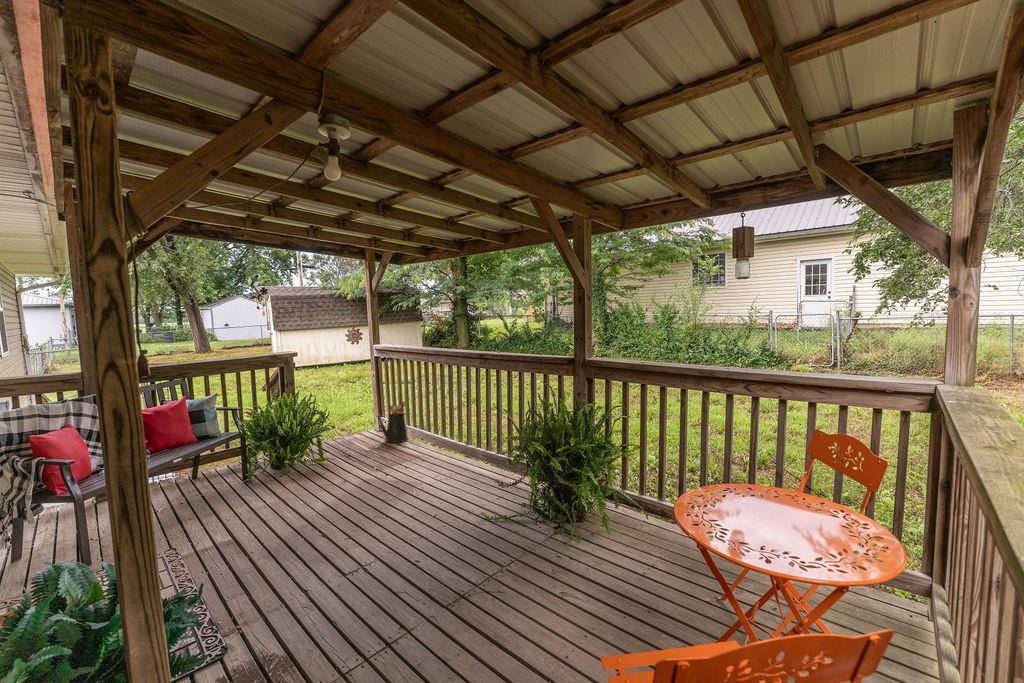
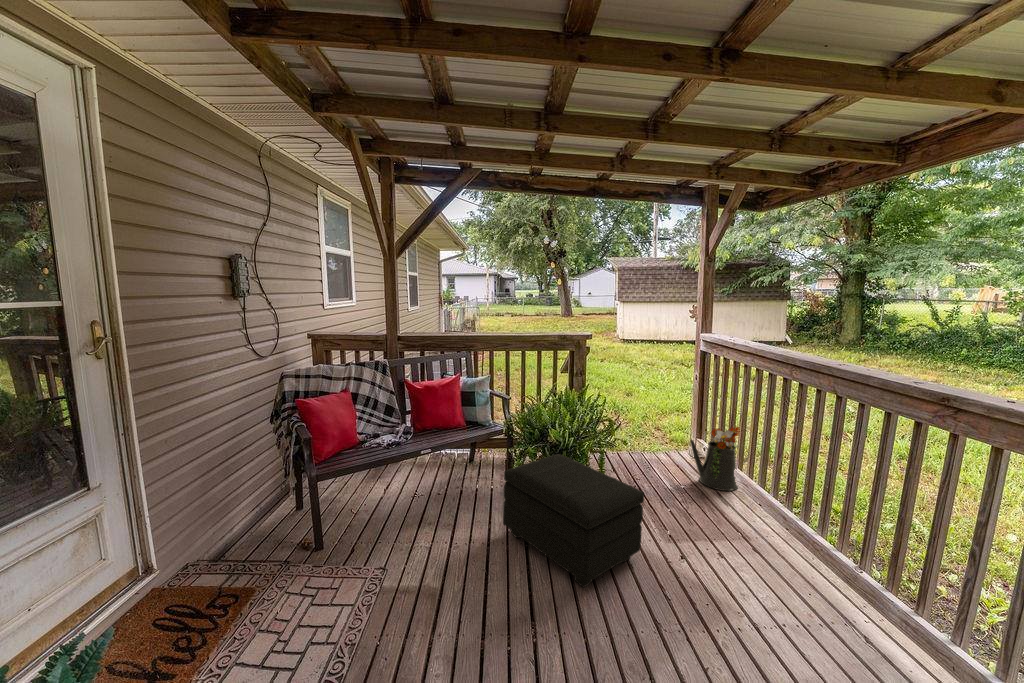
footstool: none [260,438,364,503] -> present [503,454,644,587]

